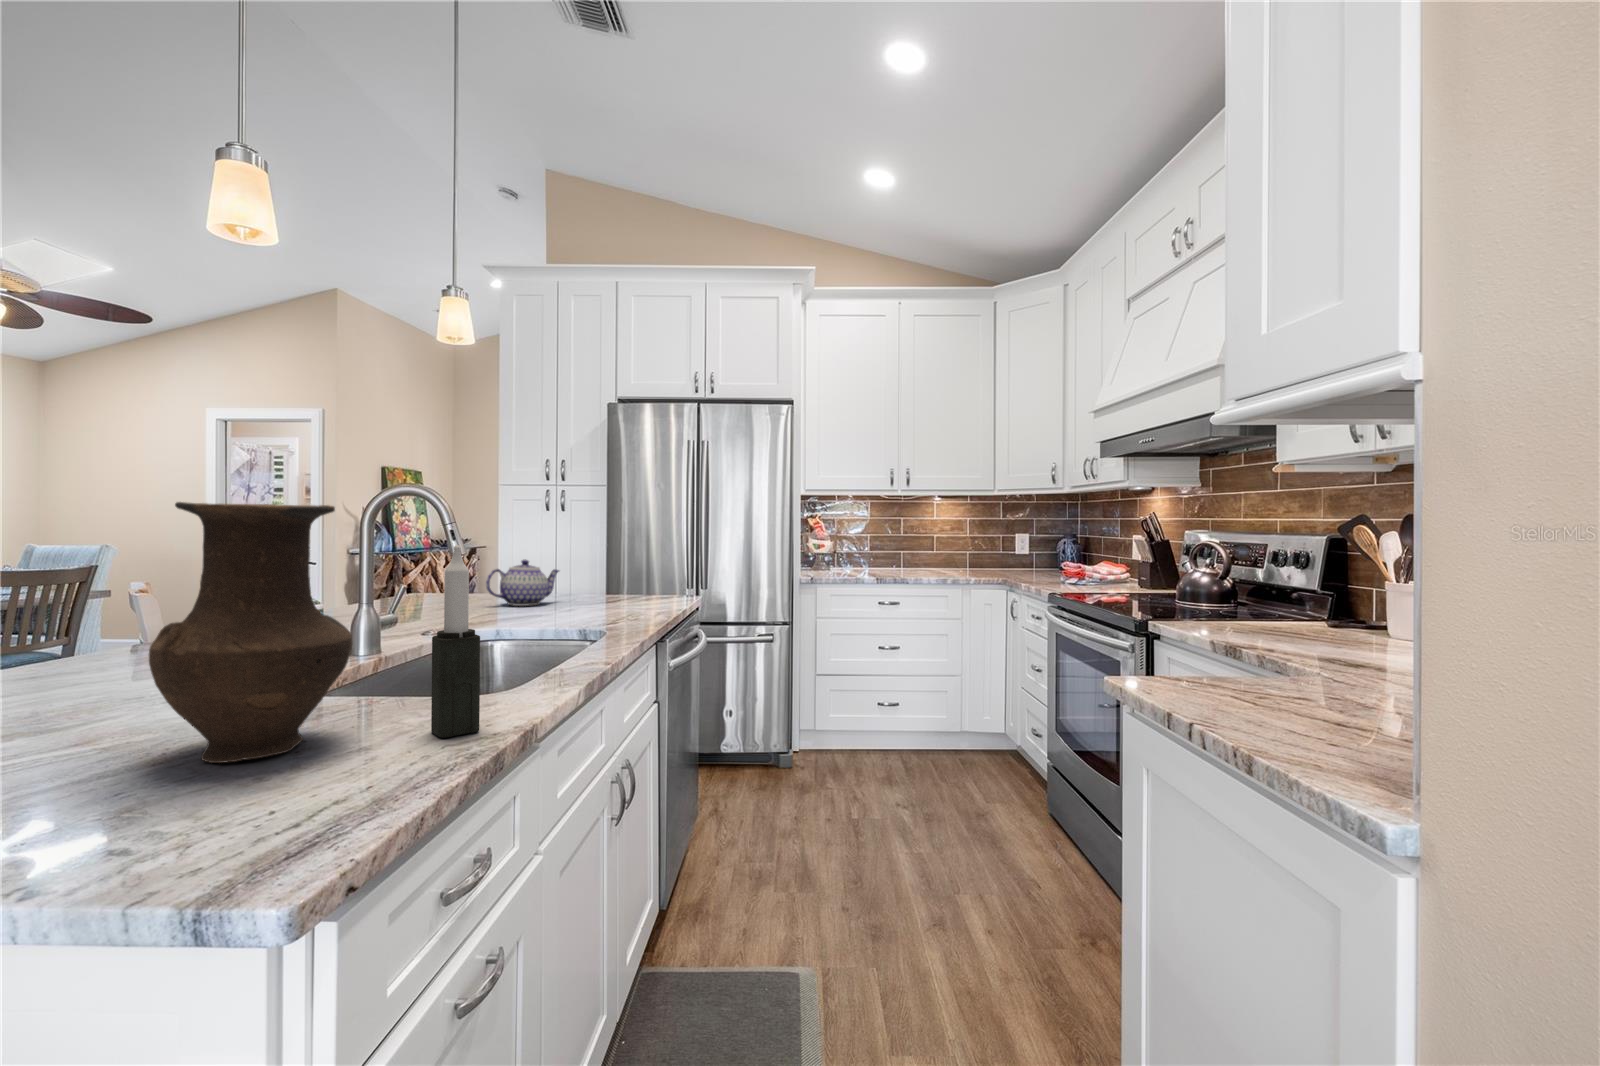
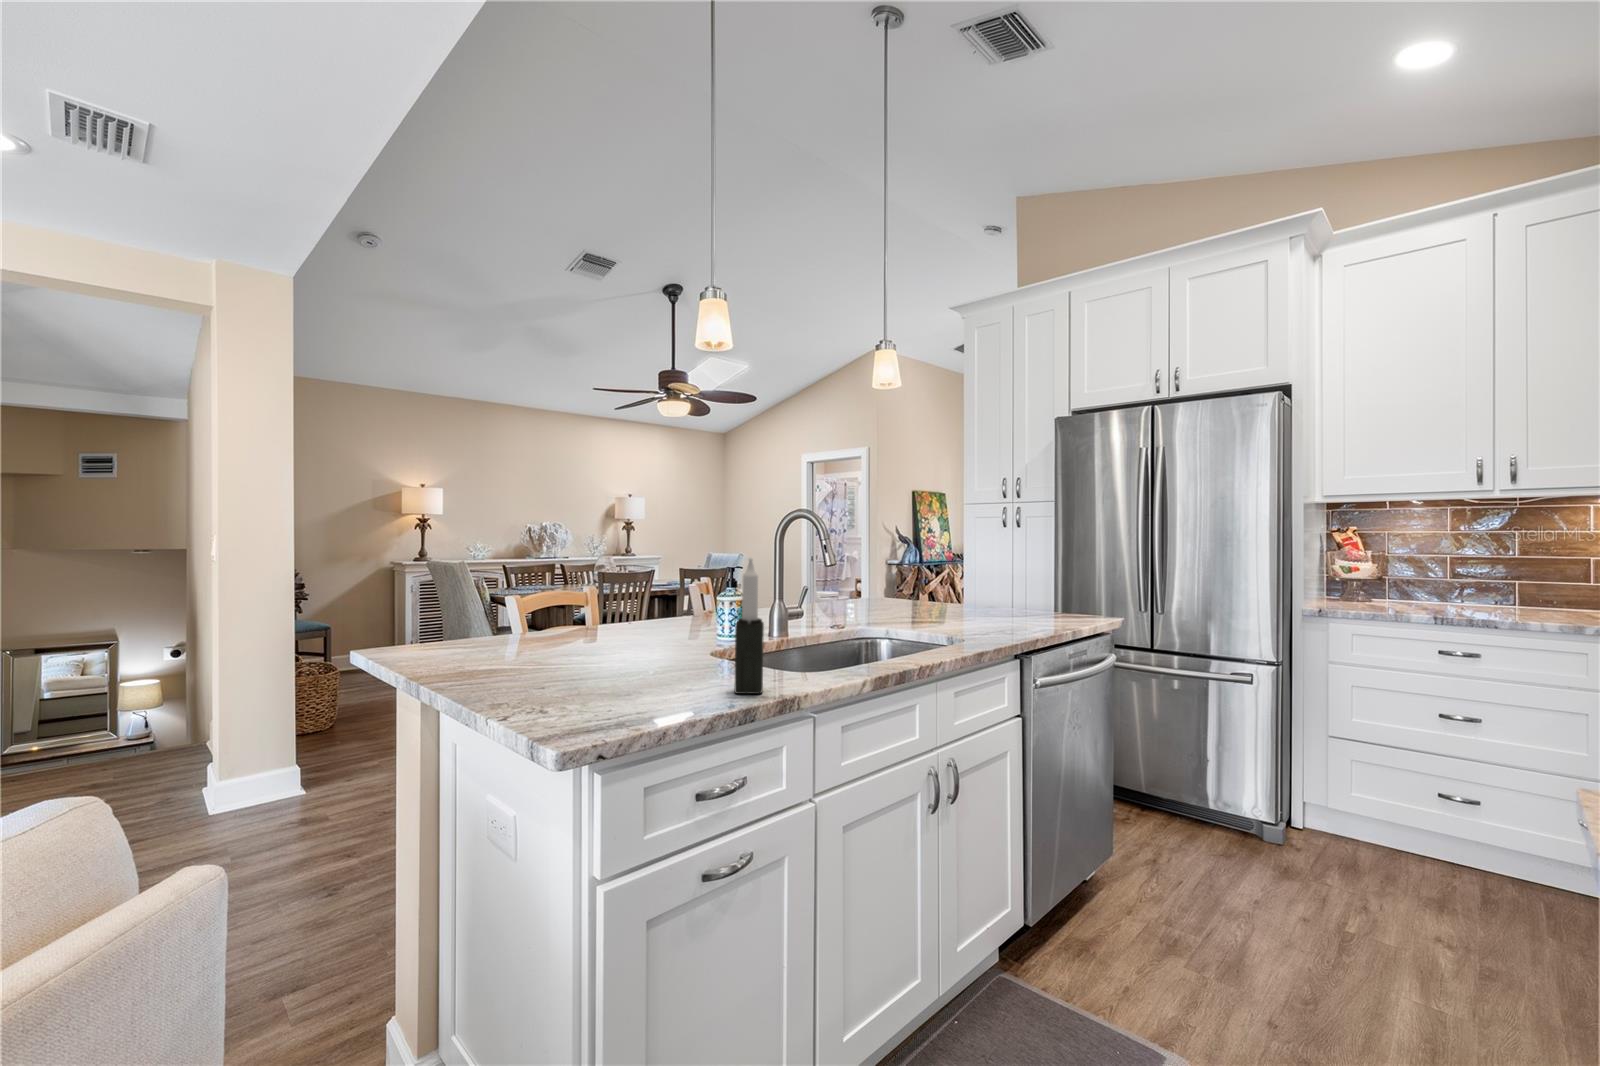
vase: present [149,502,352,763] -> none [599,529,698,685]
teapot: present [486,560,559,606] -> none [908,572,974,613]

